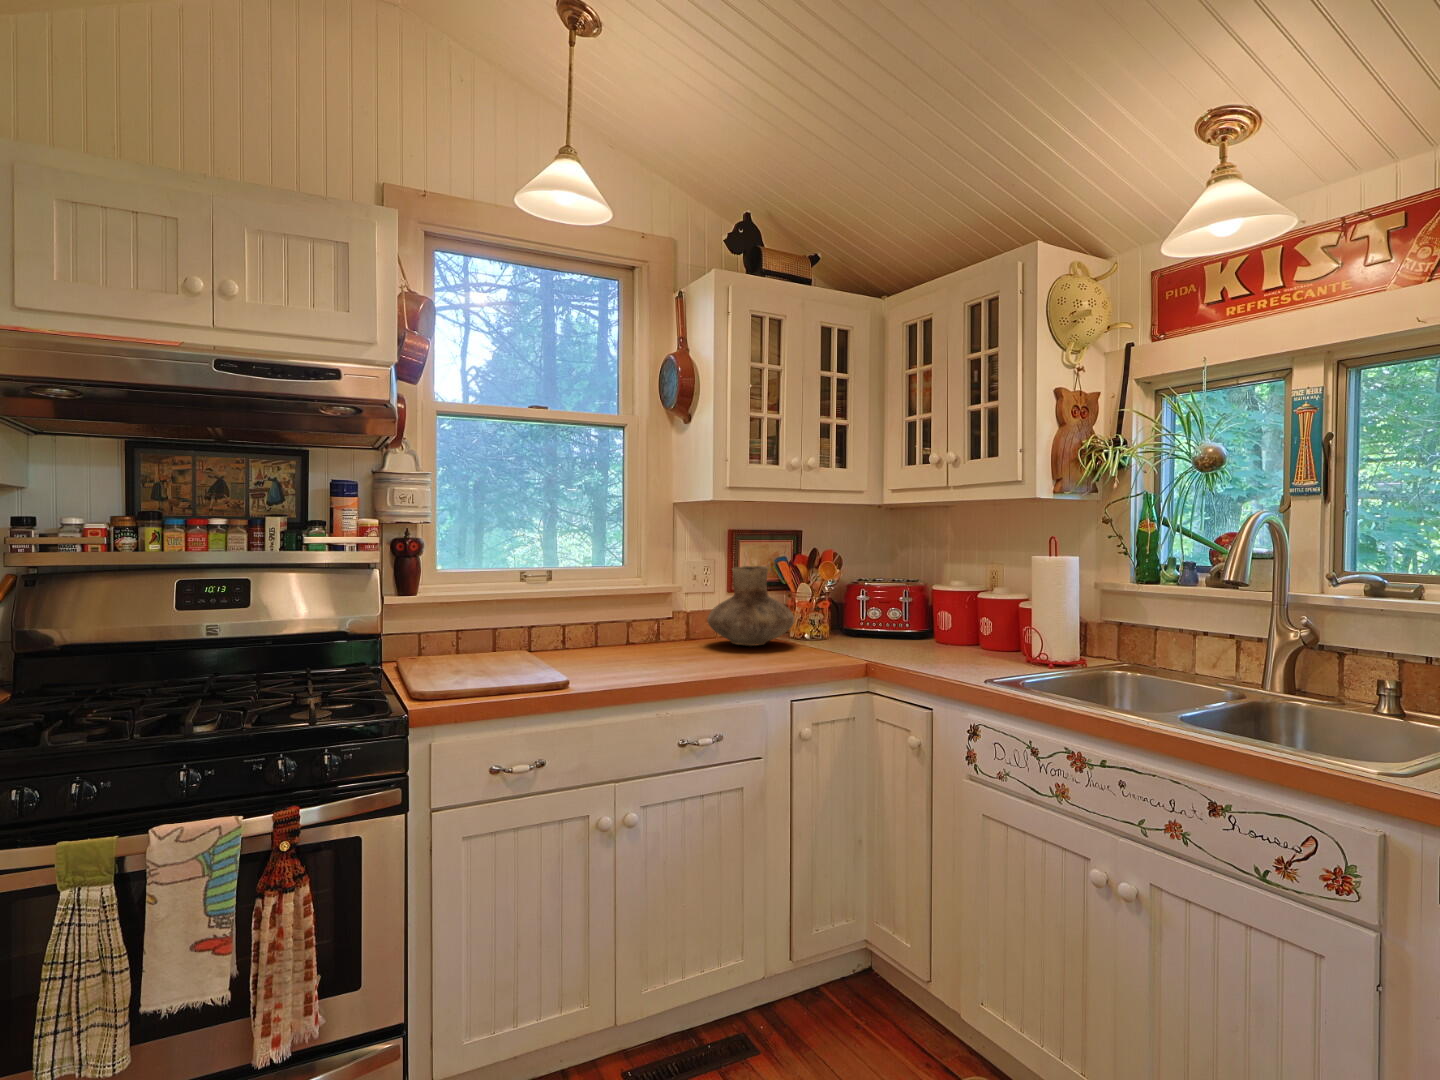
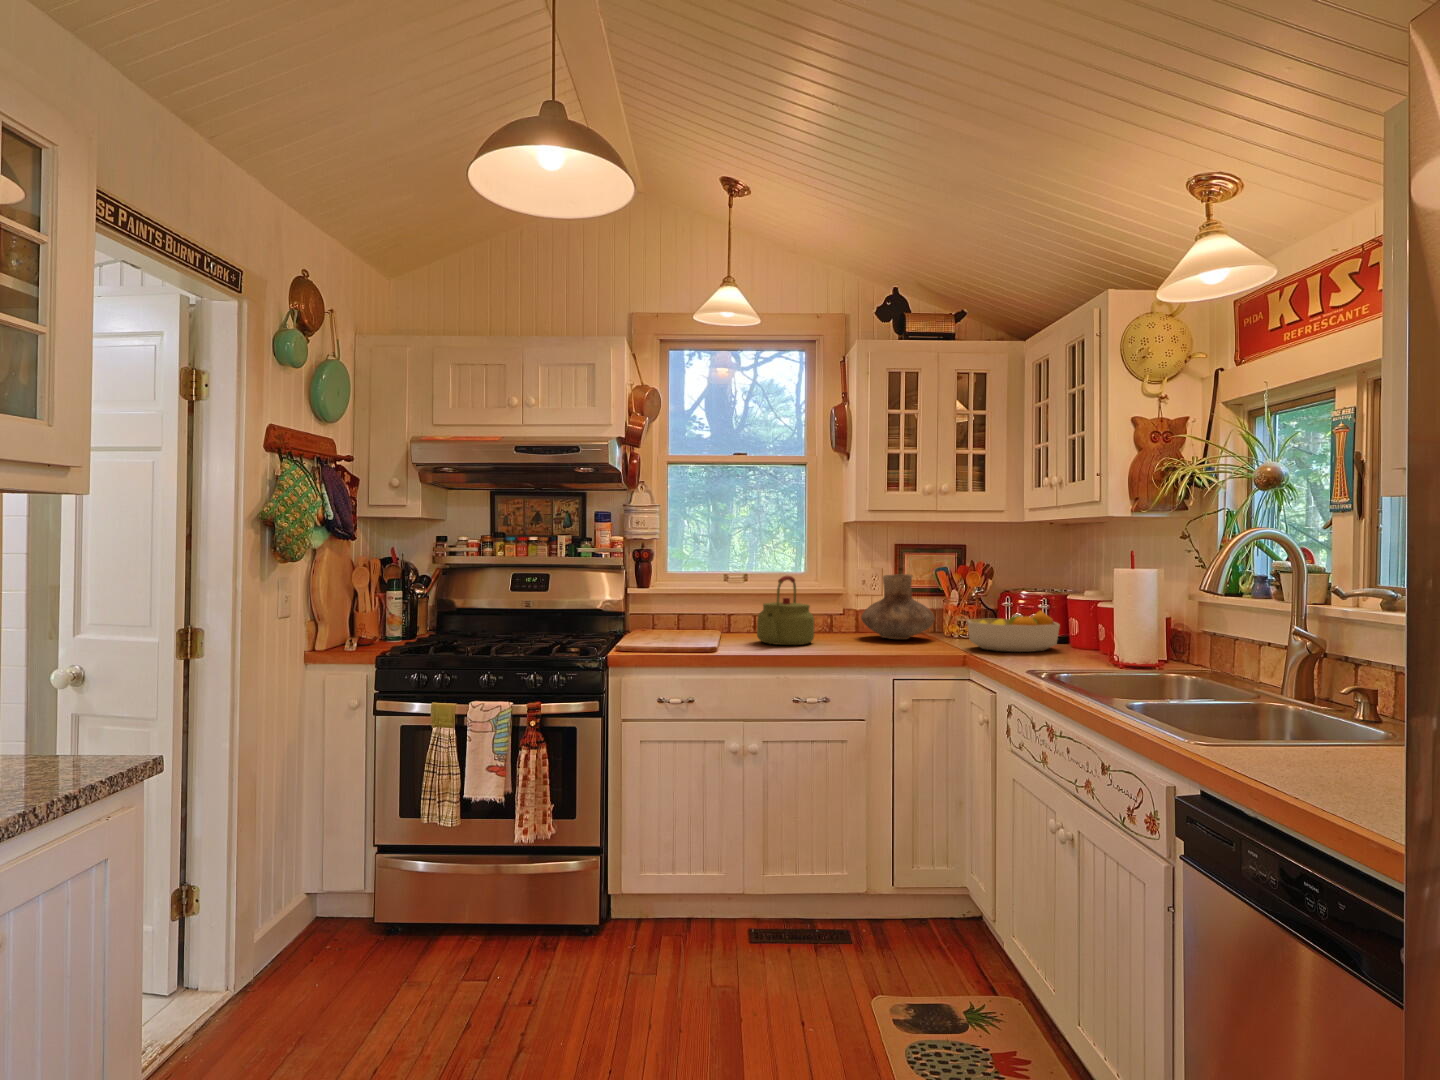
kettle: none [597,572,674,666] -> present [757,576,814,645]
fruit bowl: none [847,603,944,654] -> present [967,611,1060,652]

